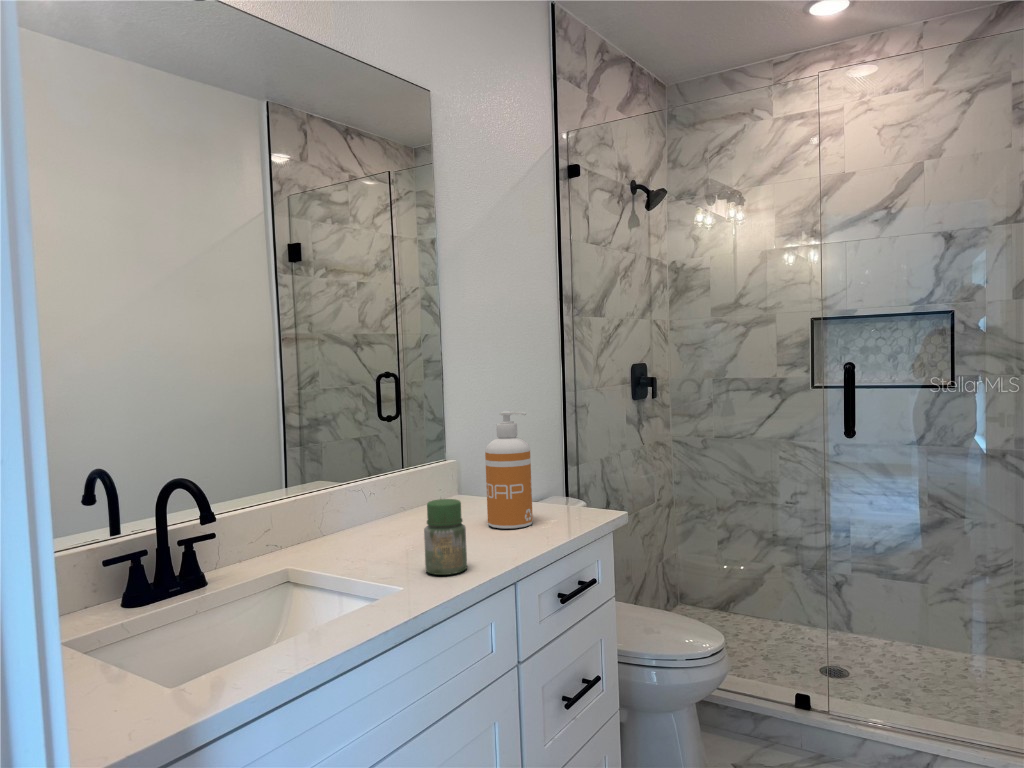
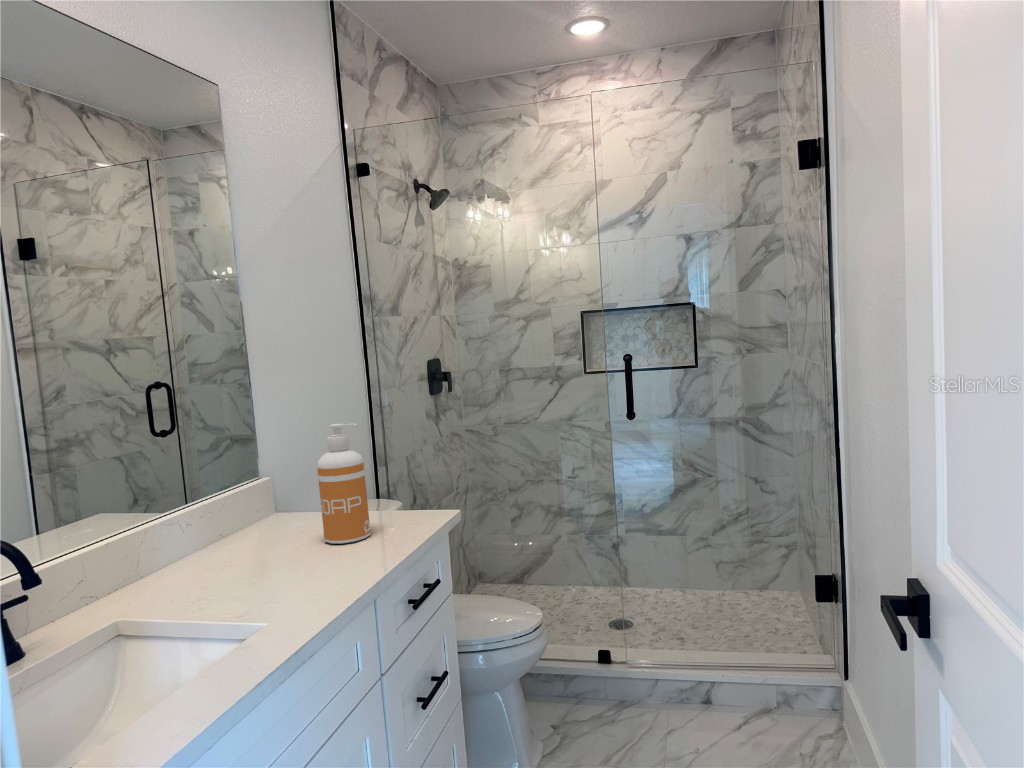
jar: present [424,499,467,575] -> none [276,523,325,604]

